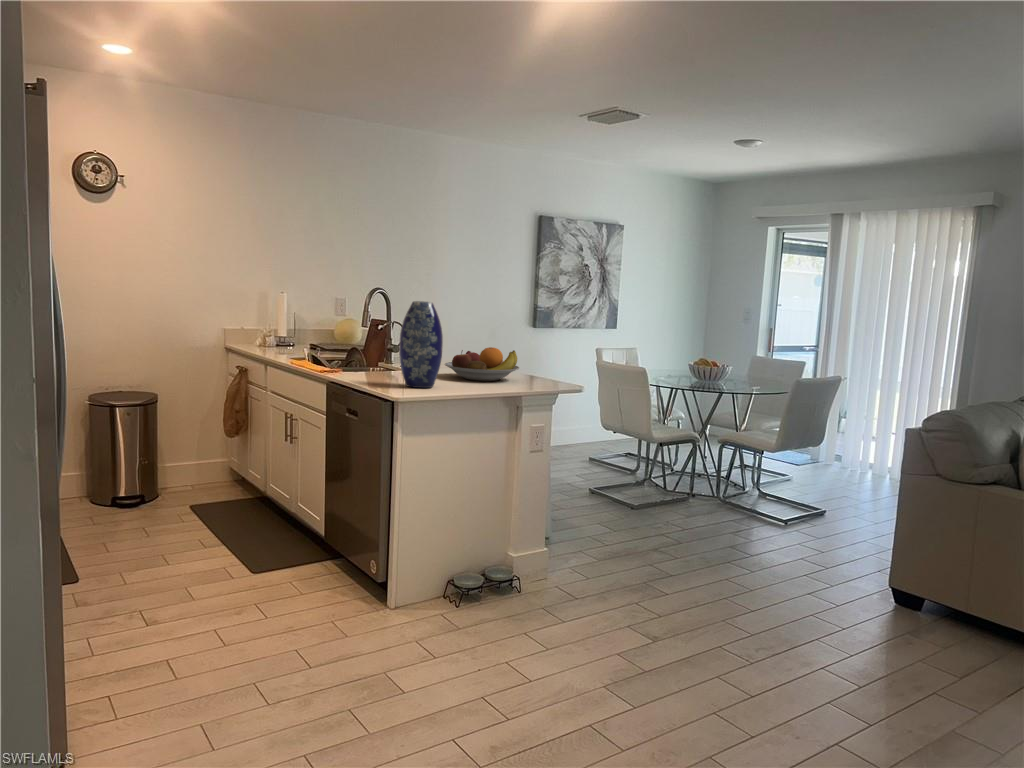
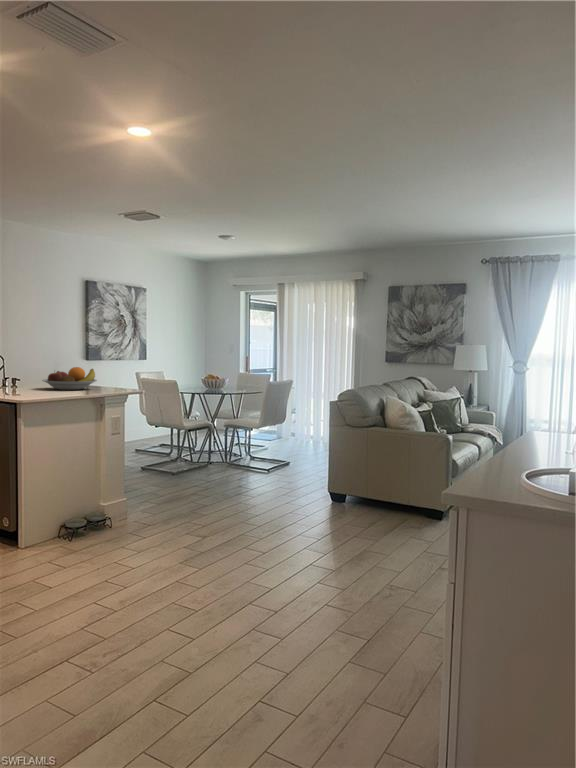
vase: present [399,301,443,388] -> none [14,335,46,394]

